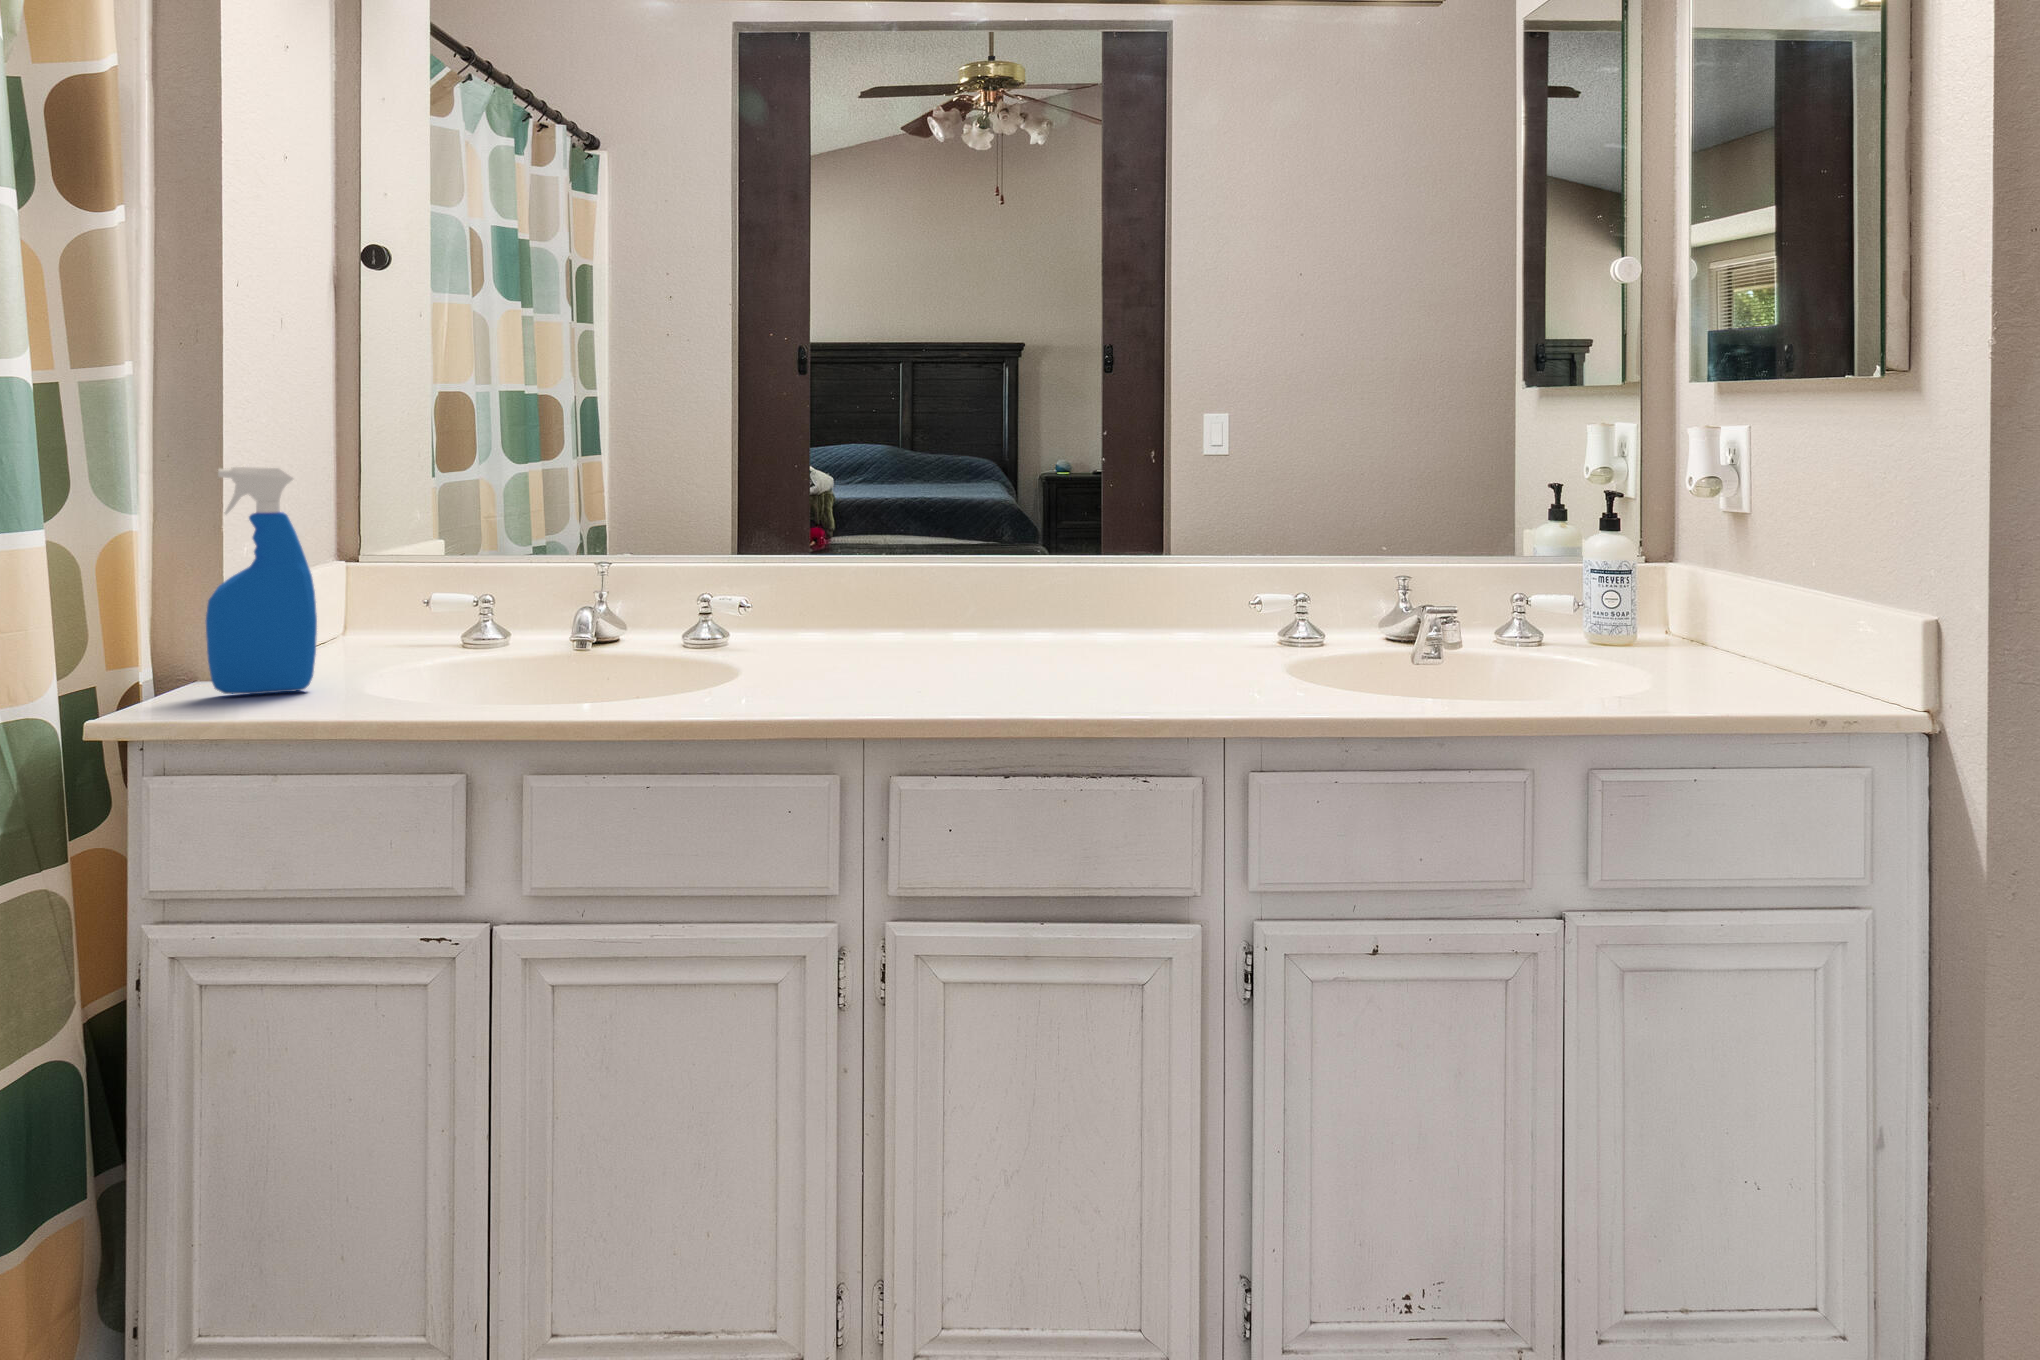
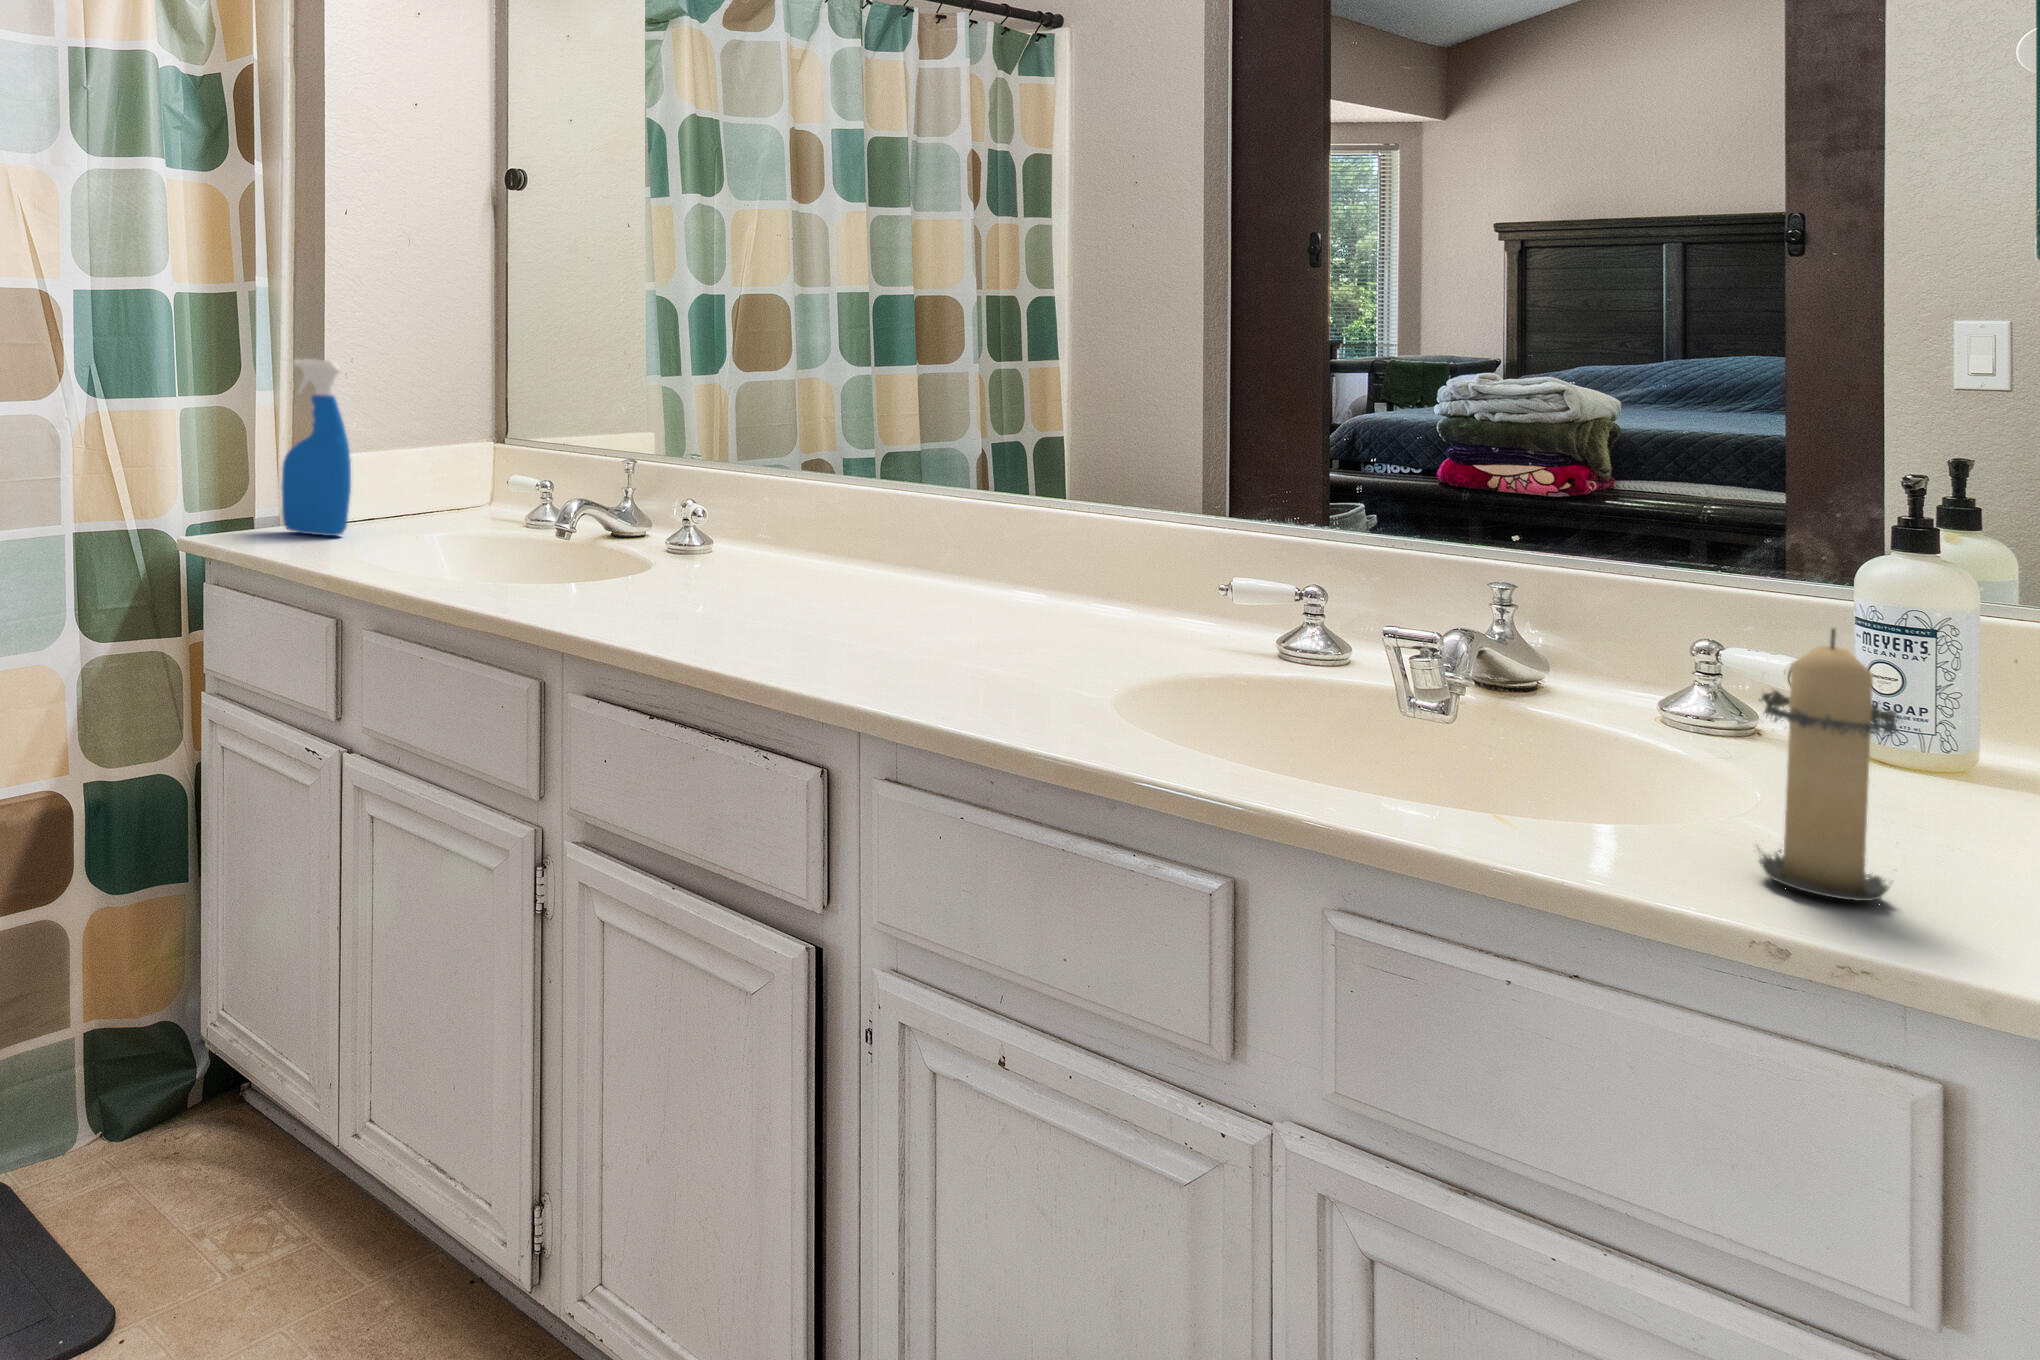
candle: none [1700,558,1775,701] -> present [1759,629,1899,901]

